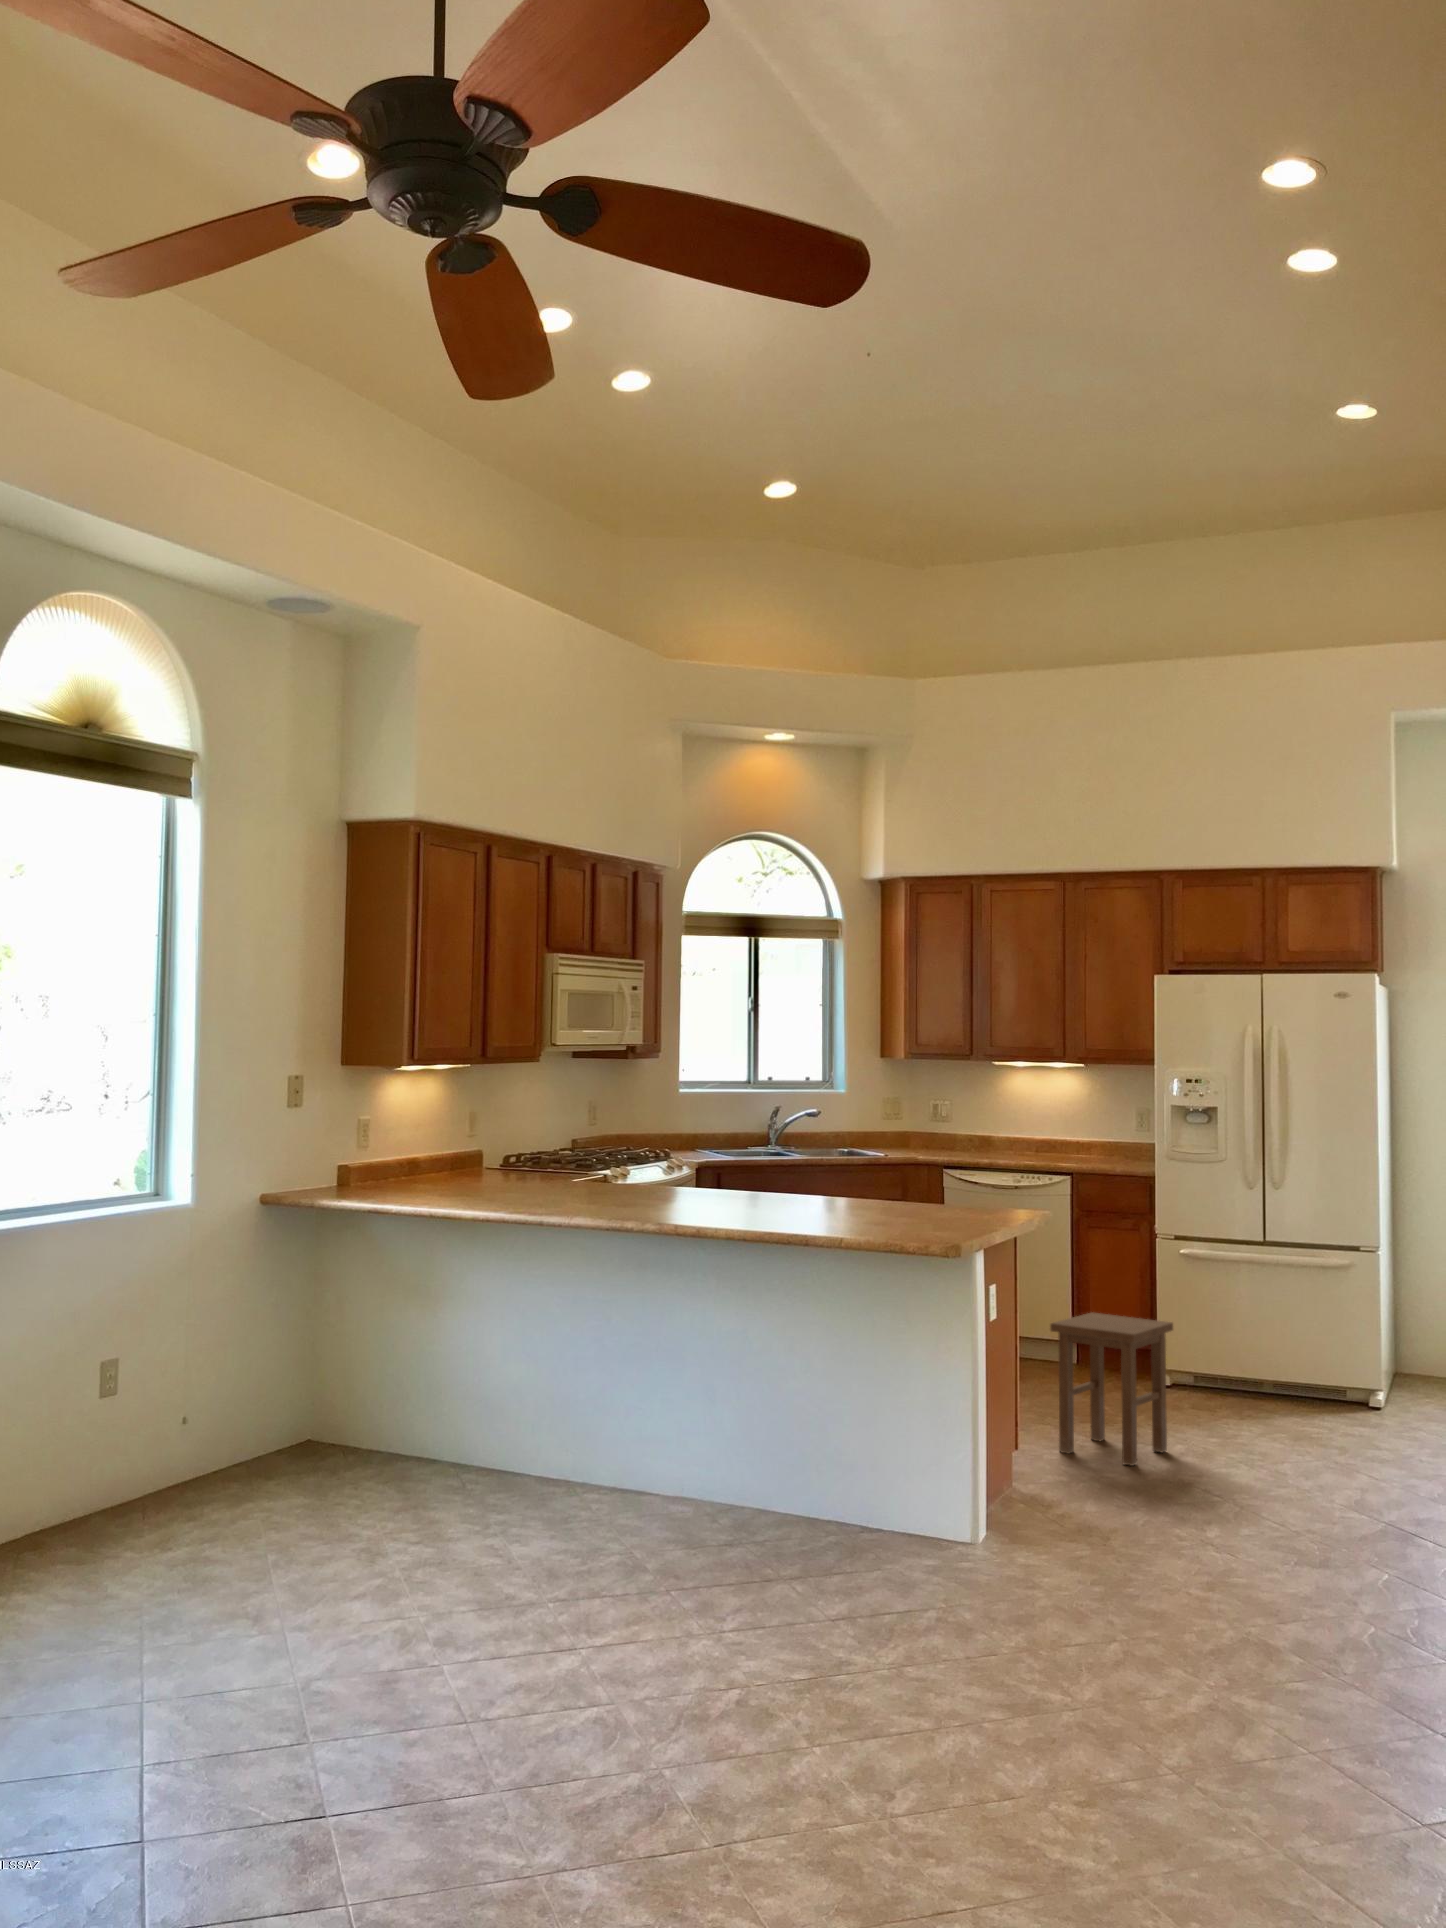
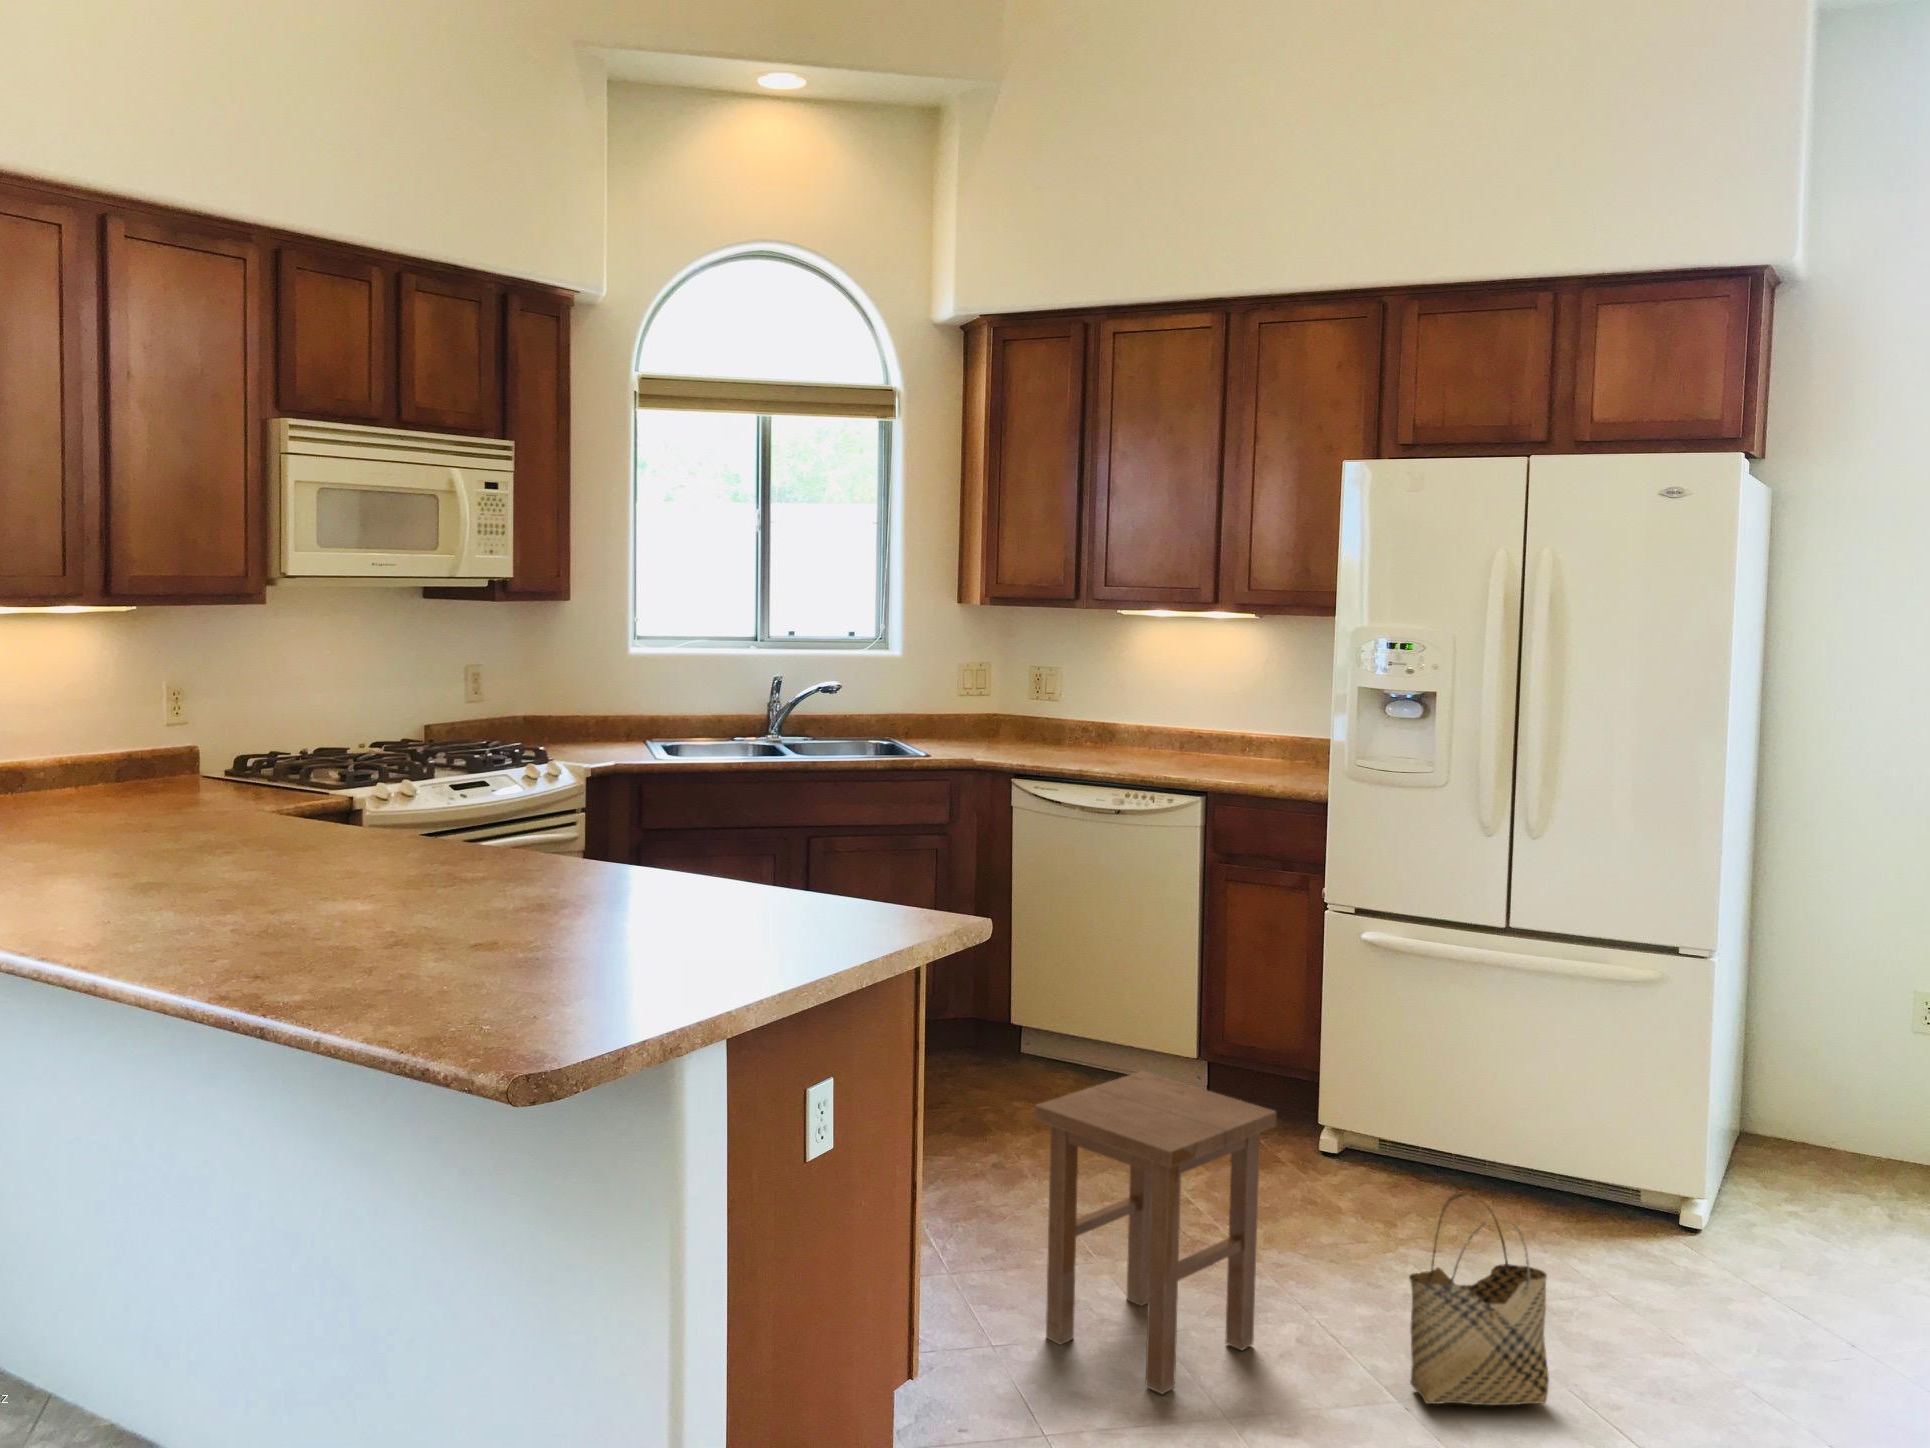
woven basket: none [1250,1359,1321,1463] -> present [1409,1192,1549,1405]

